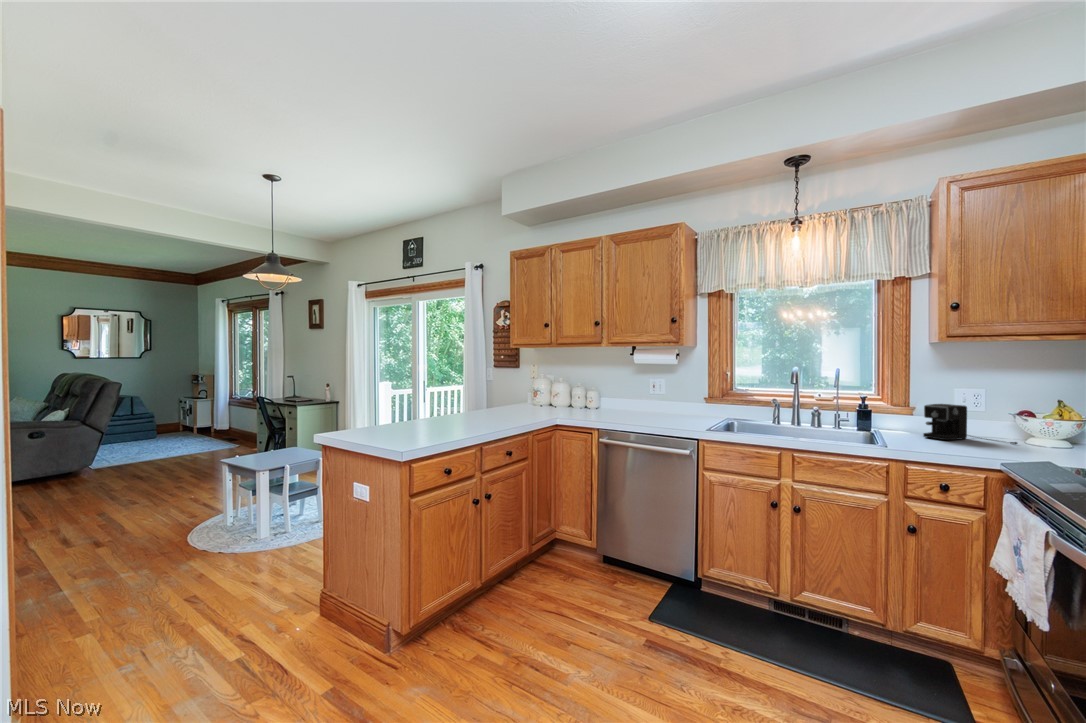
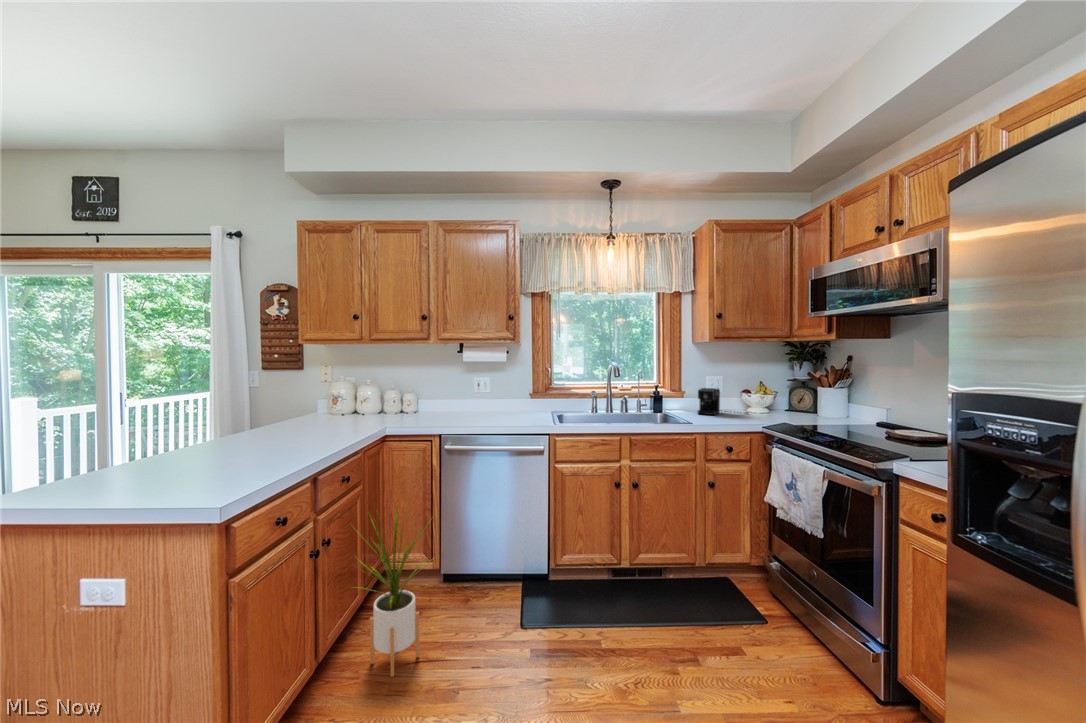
house plant: none [500,476,571,616] -> present [355,507,435,677]

